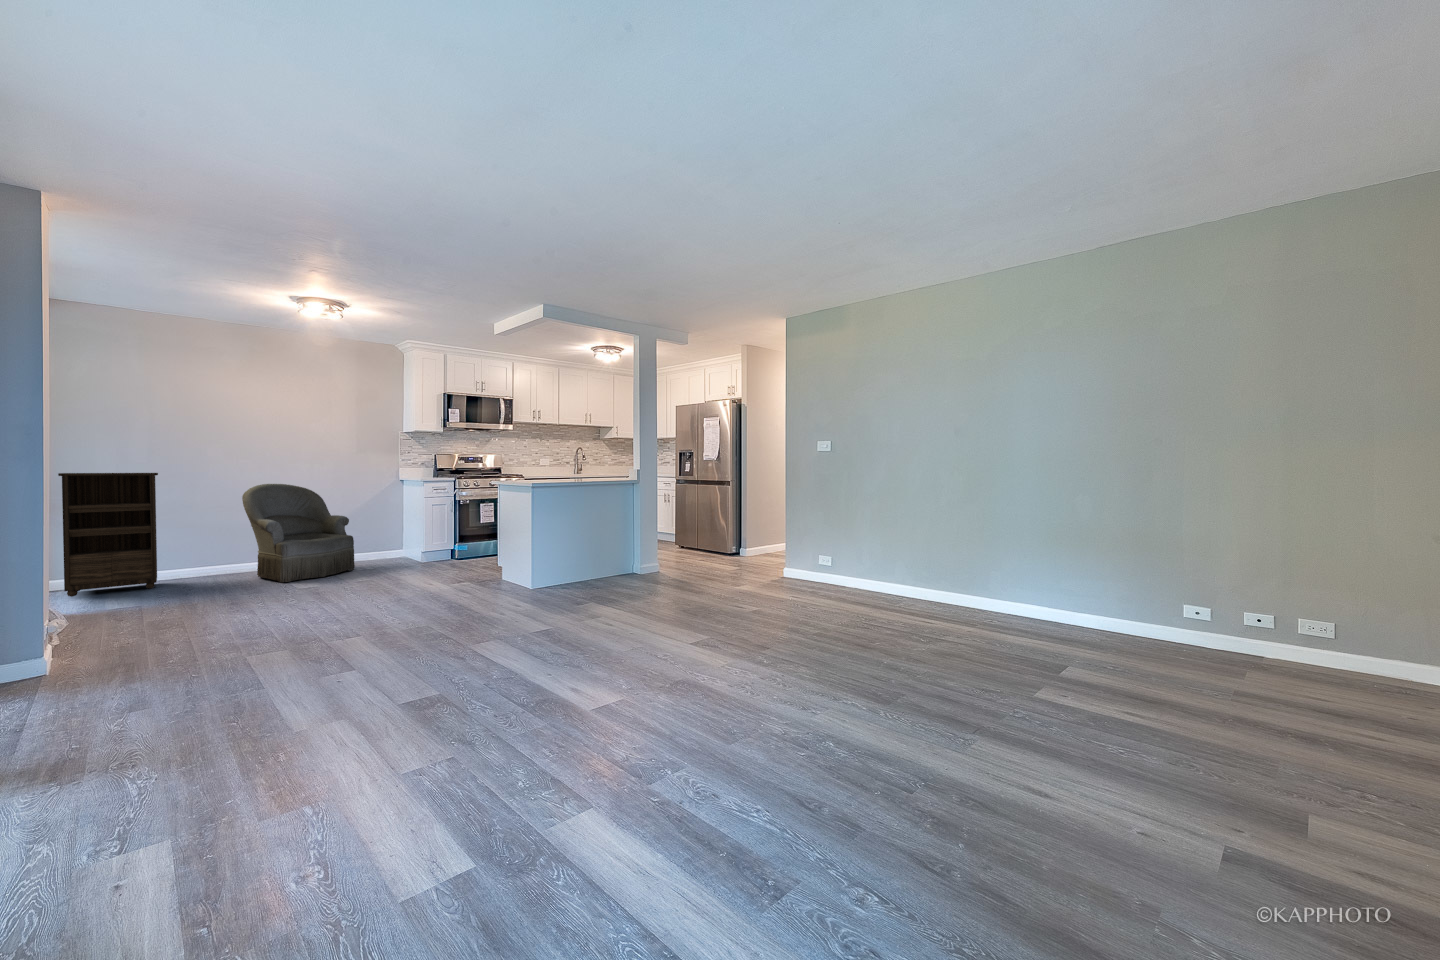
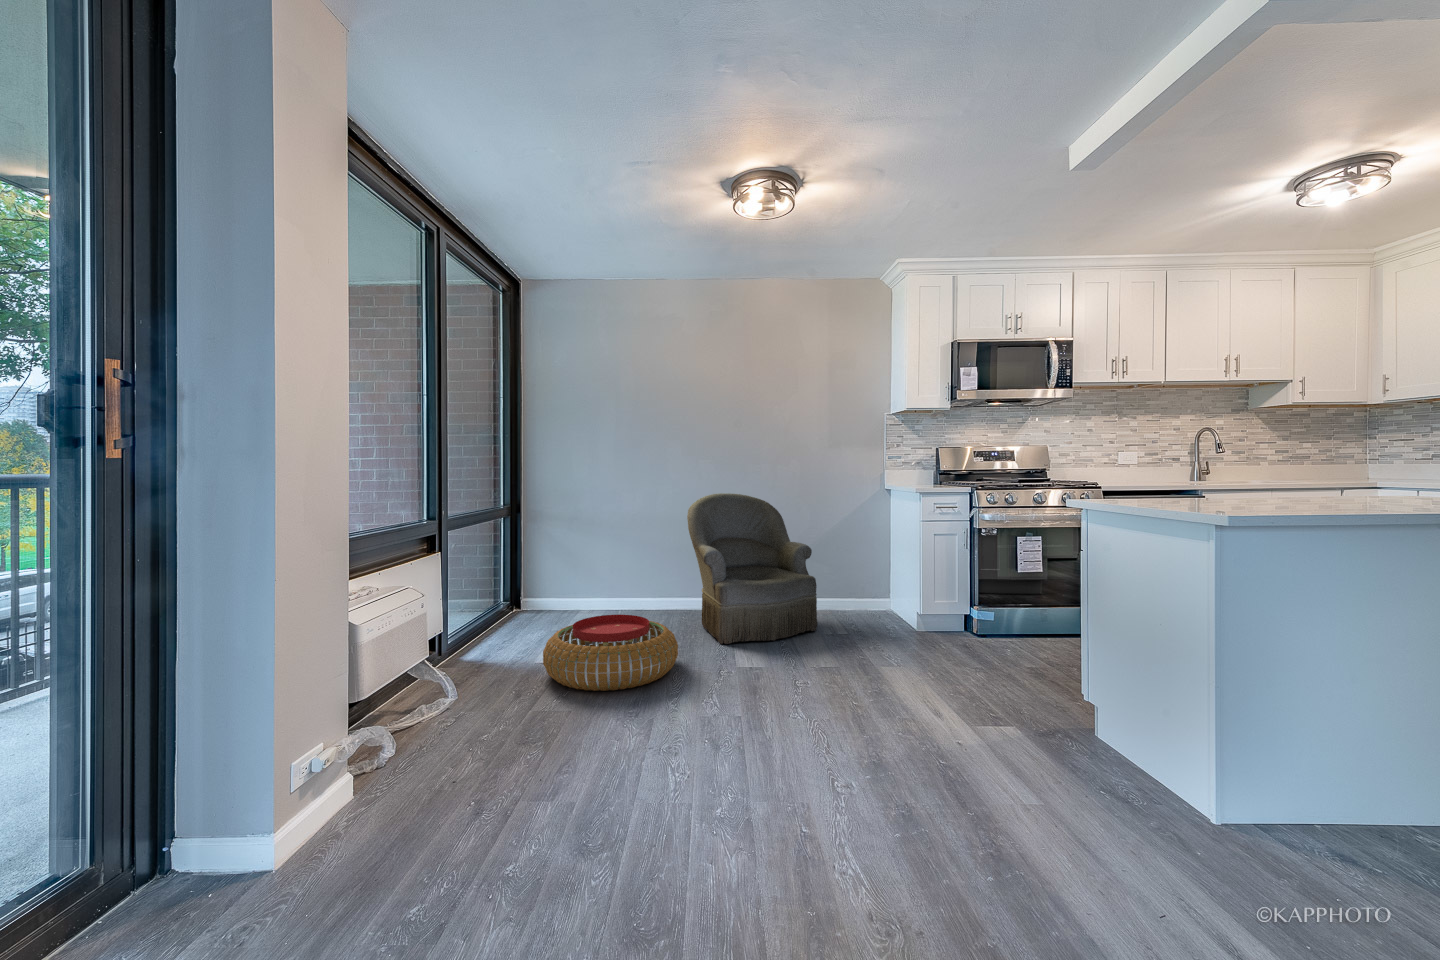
bookshelf: present [58,473,158,597] -> none [520,479,612,625]
pouf: none [136,566,258,611] -> present [543,615,678,691]

